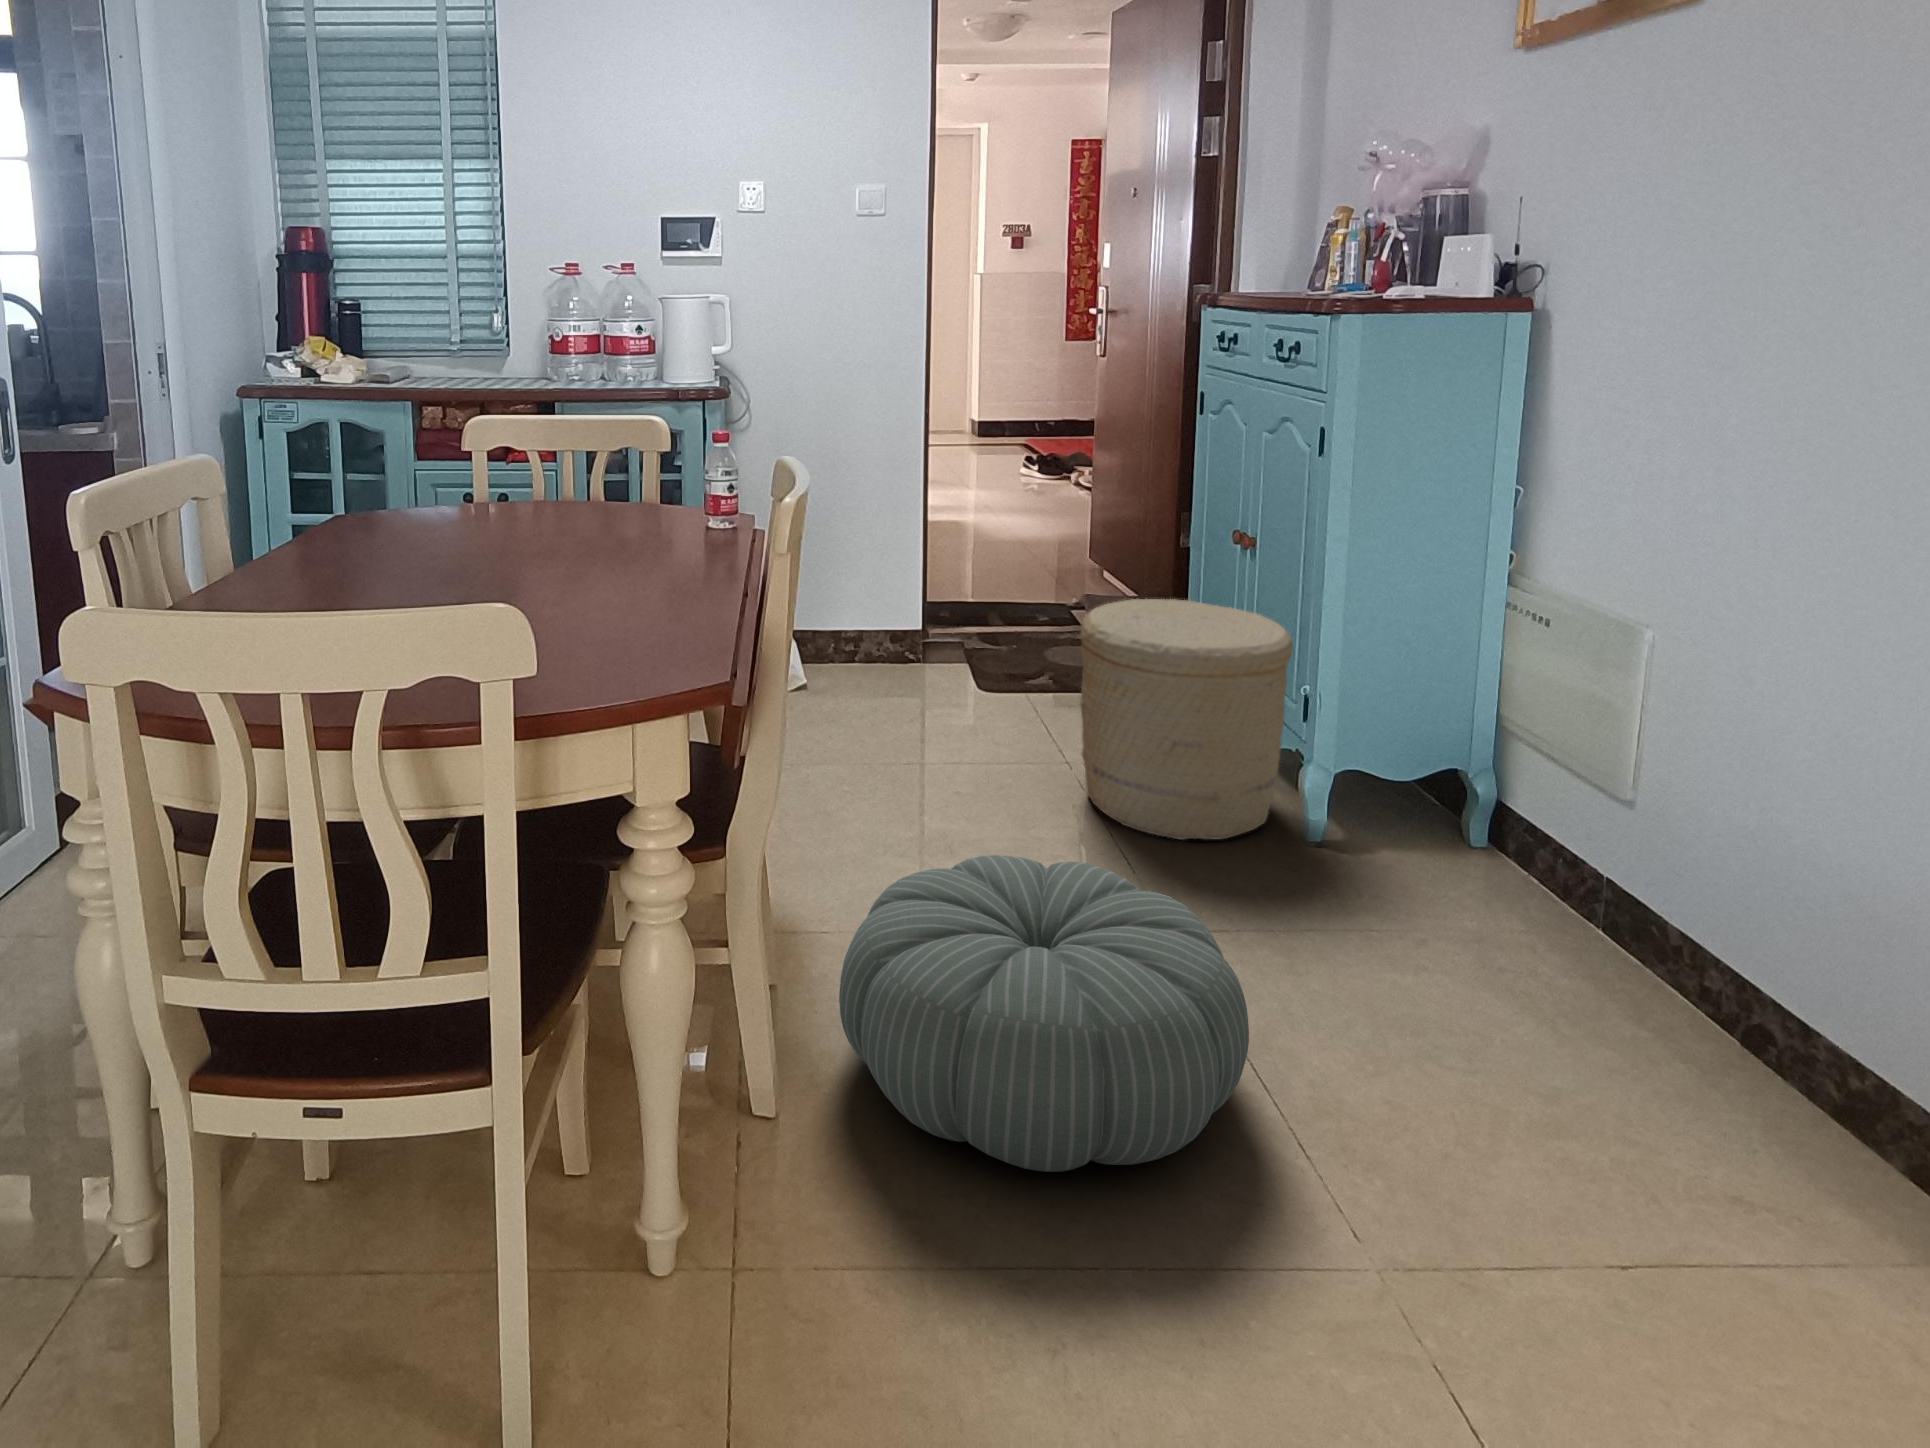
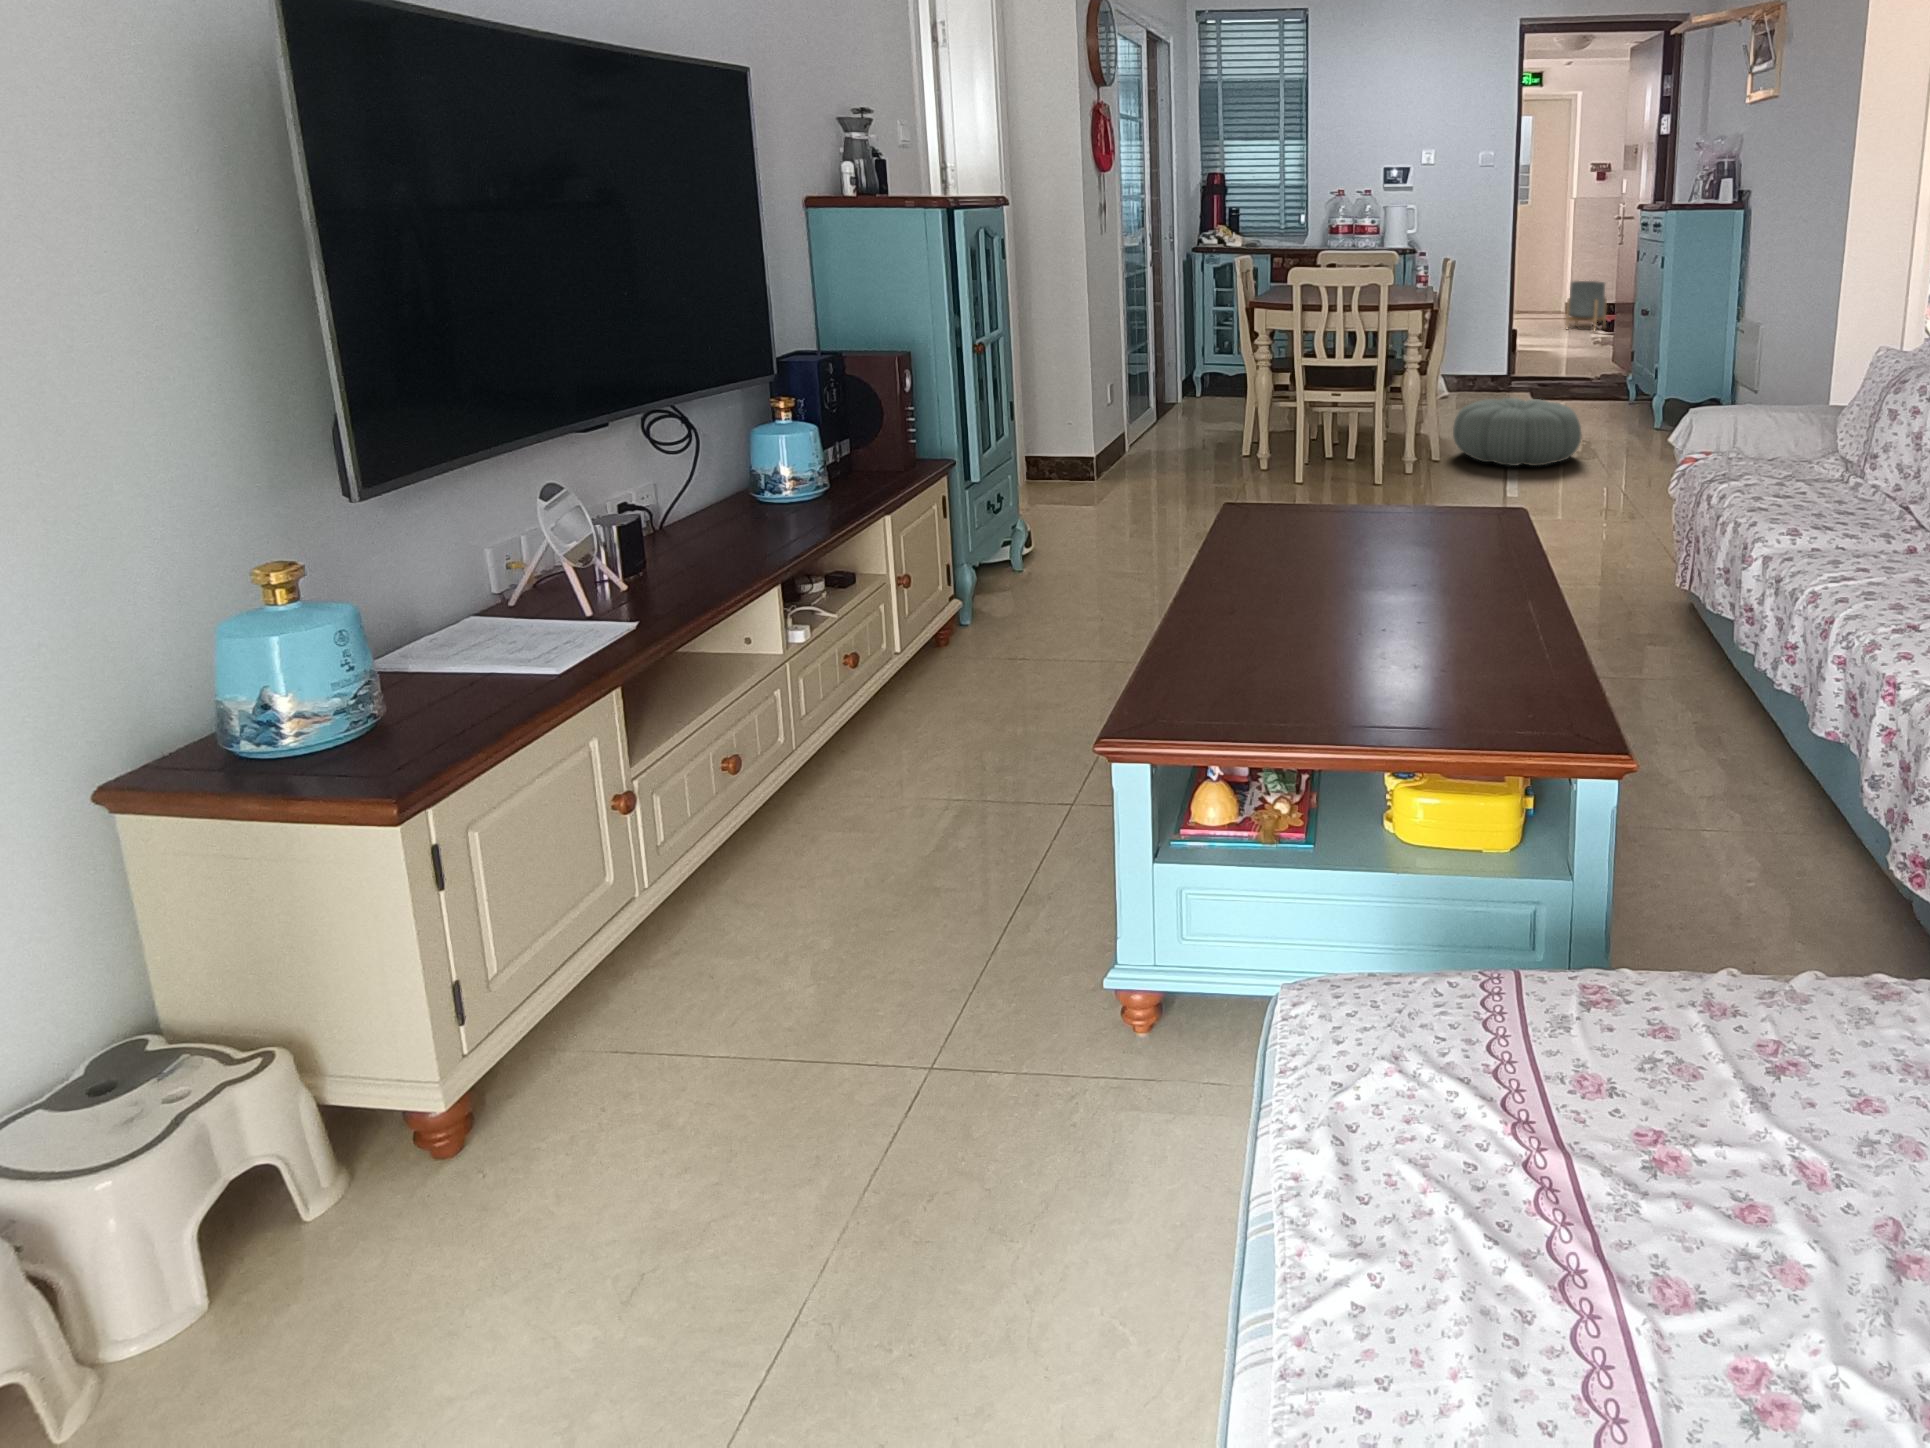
planter: none [970,403,1030,481] -> present [1566,281,1607,330]
woven basket: present [1080,599,1293,840] -> none [1564,338,1651,428]

